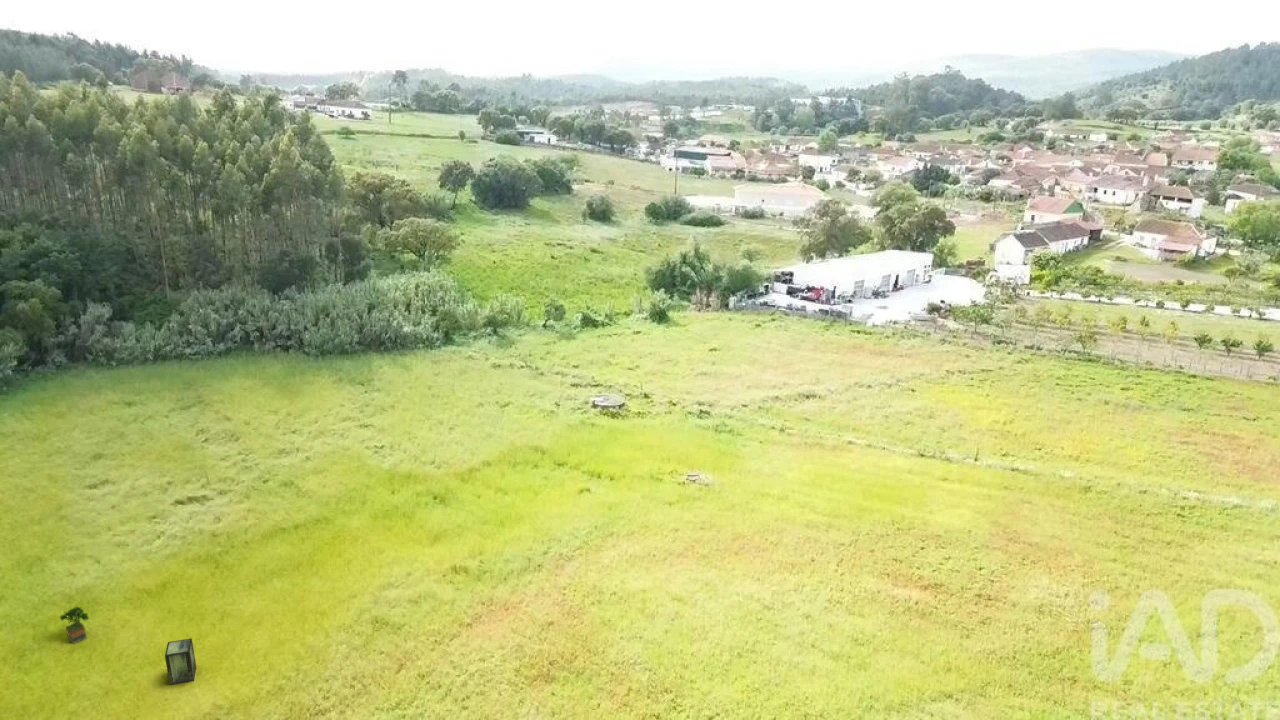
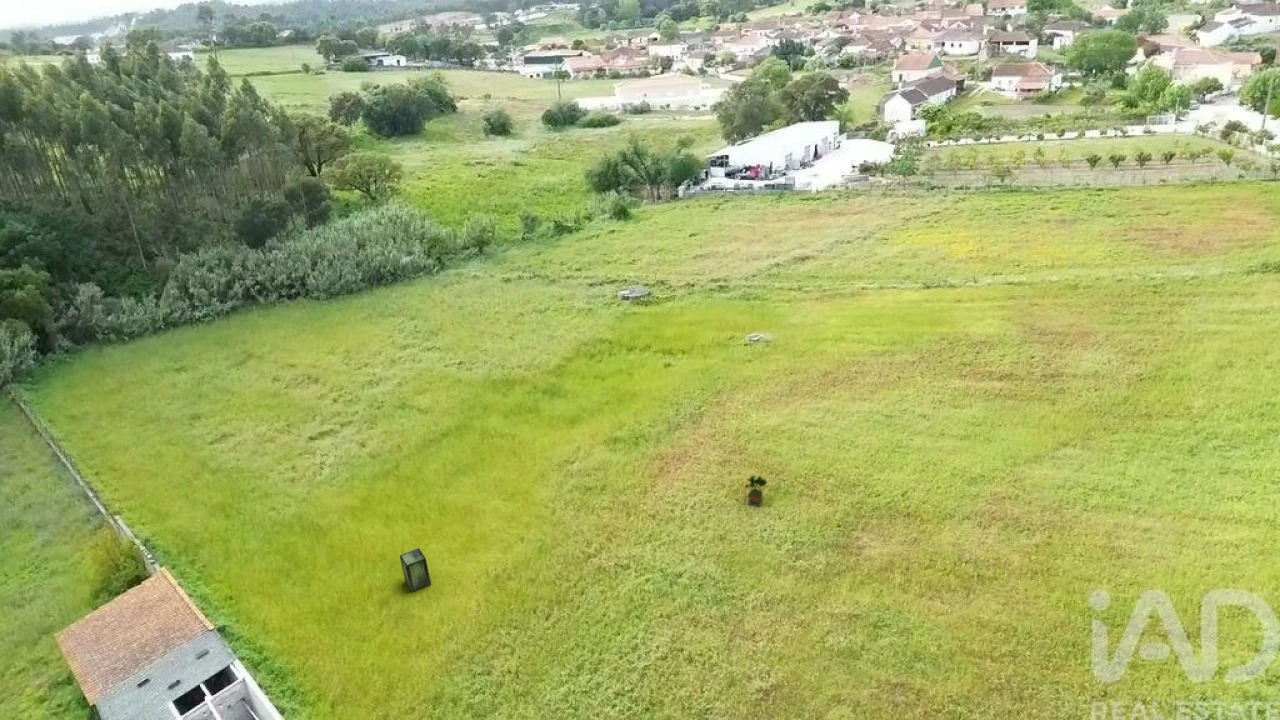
potted tree: present [60,607,89,644] -> present [746,476,767,507]

